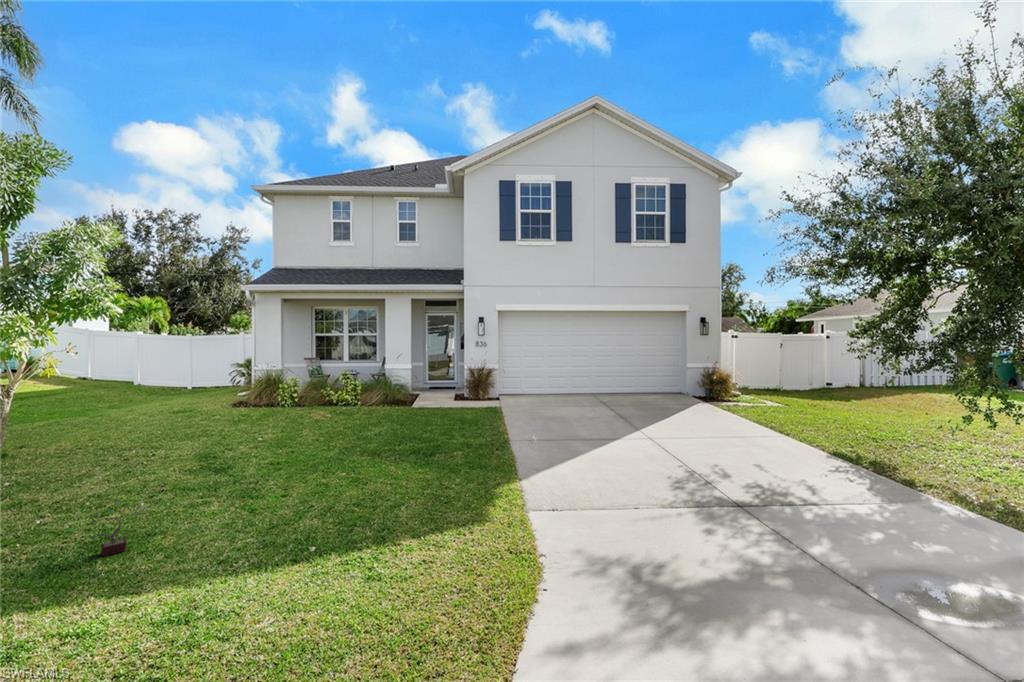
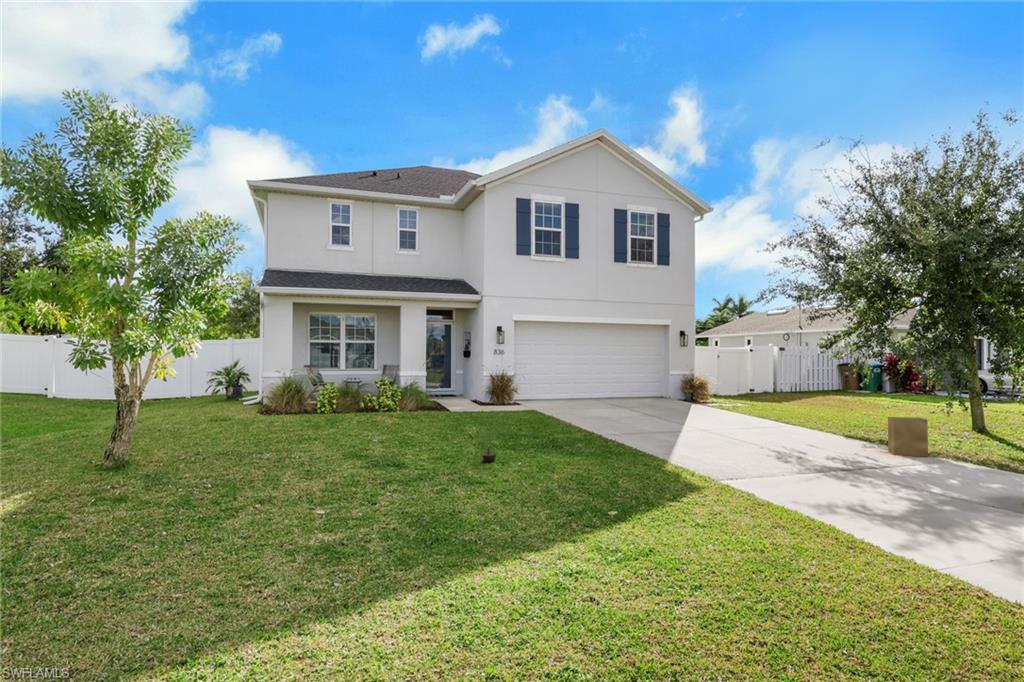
cardboard box: none [818,530,895,640] -> present [888,417,928,456]

